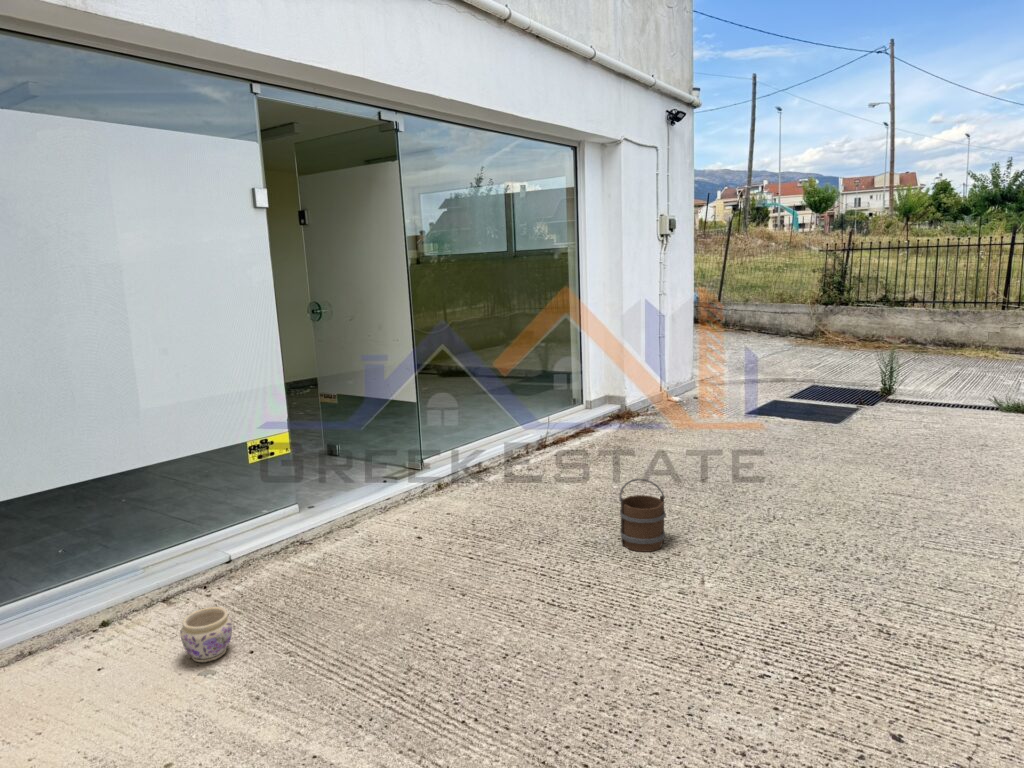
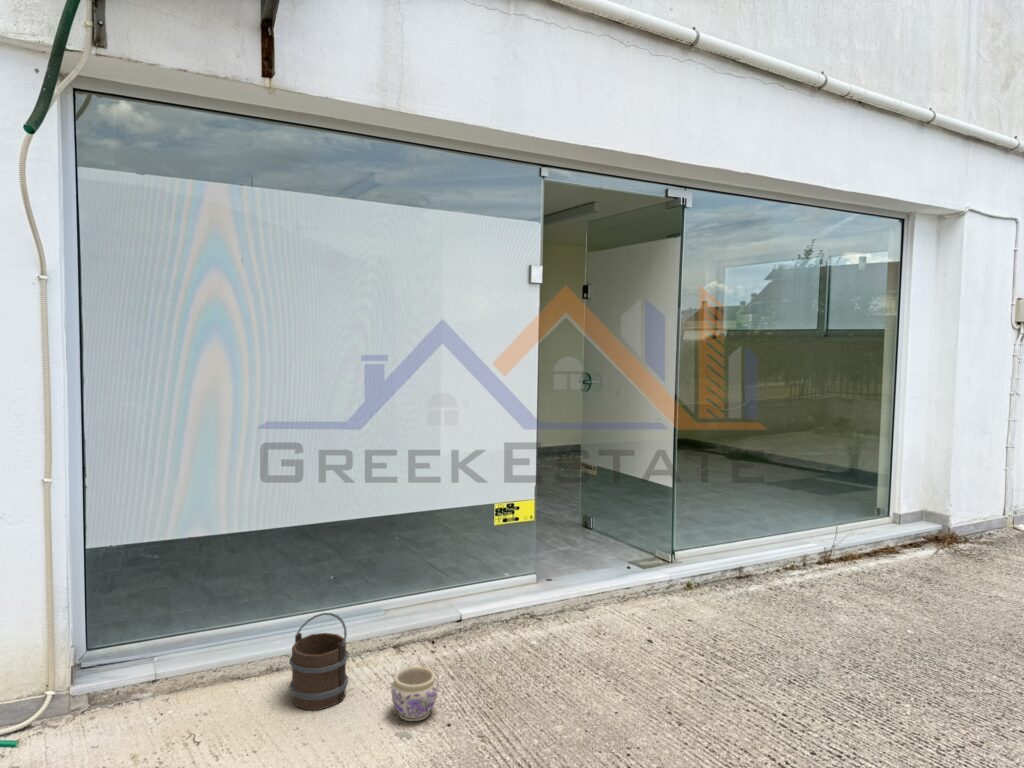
bucket: present [619,479,666,552] -> present [289,613,348,710]

